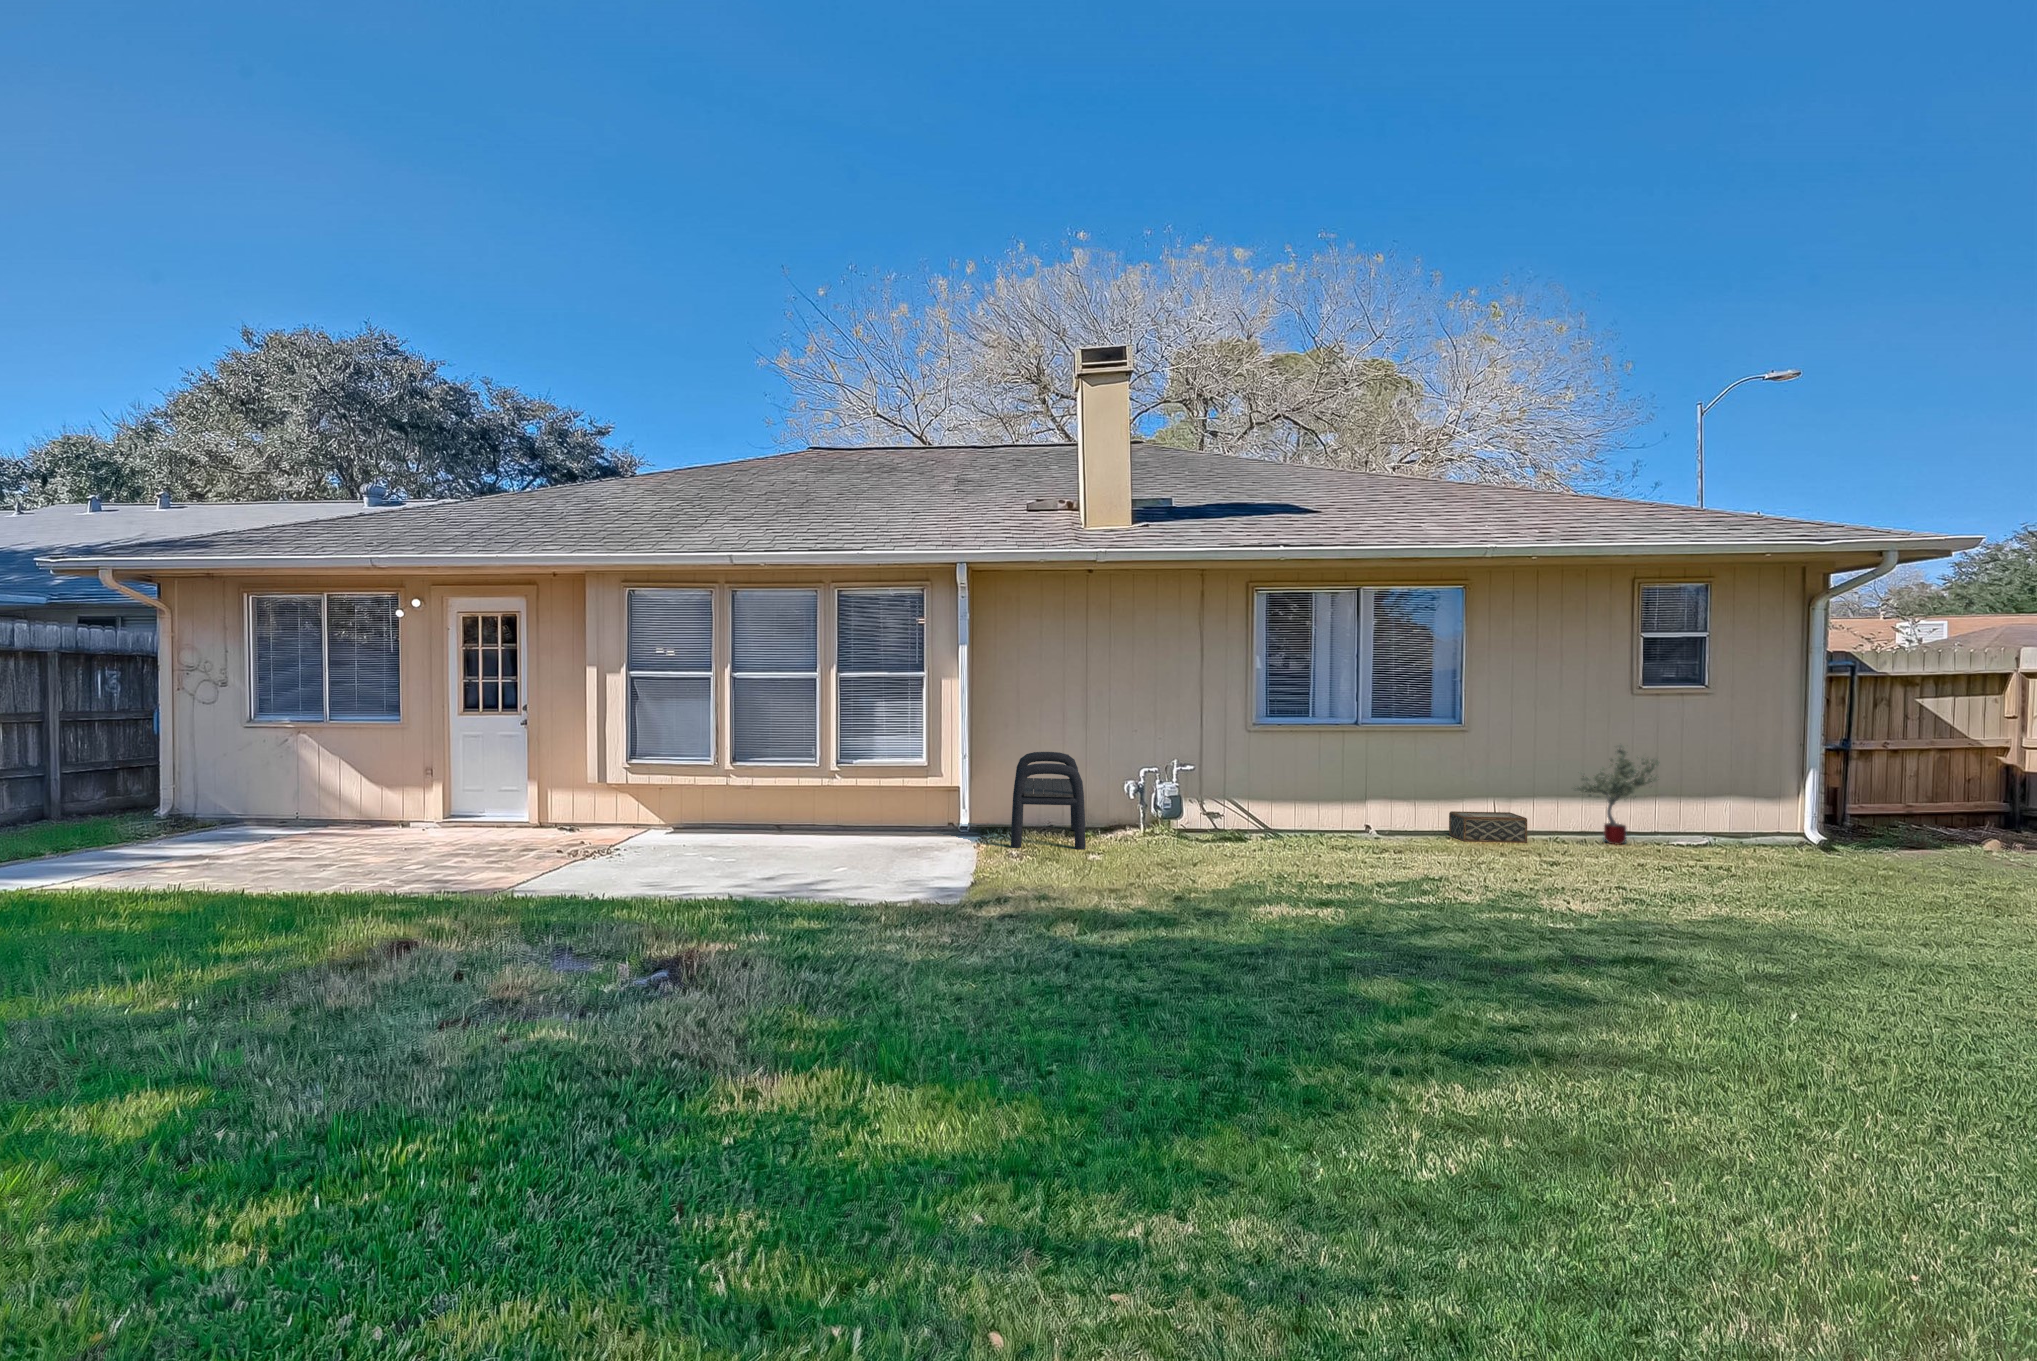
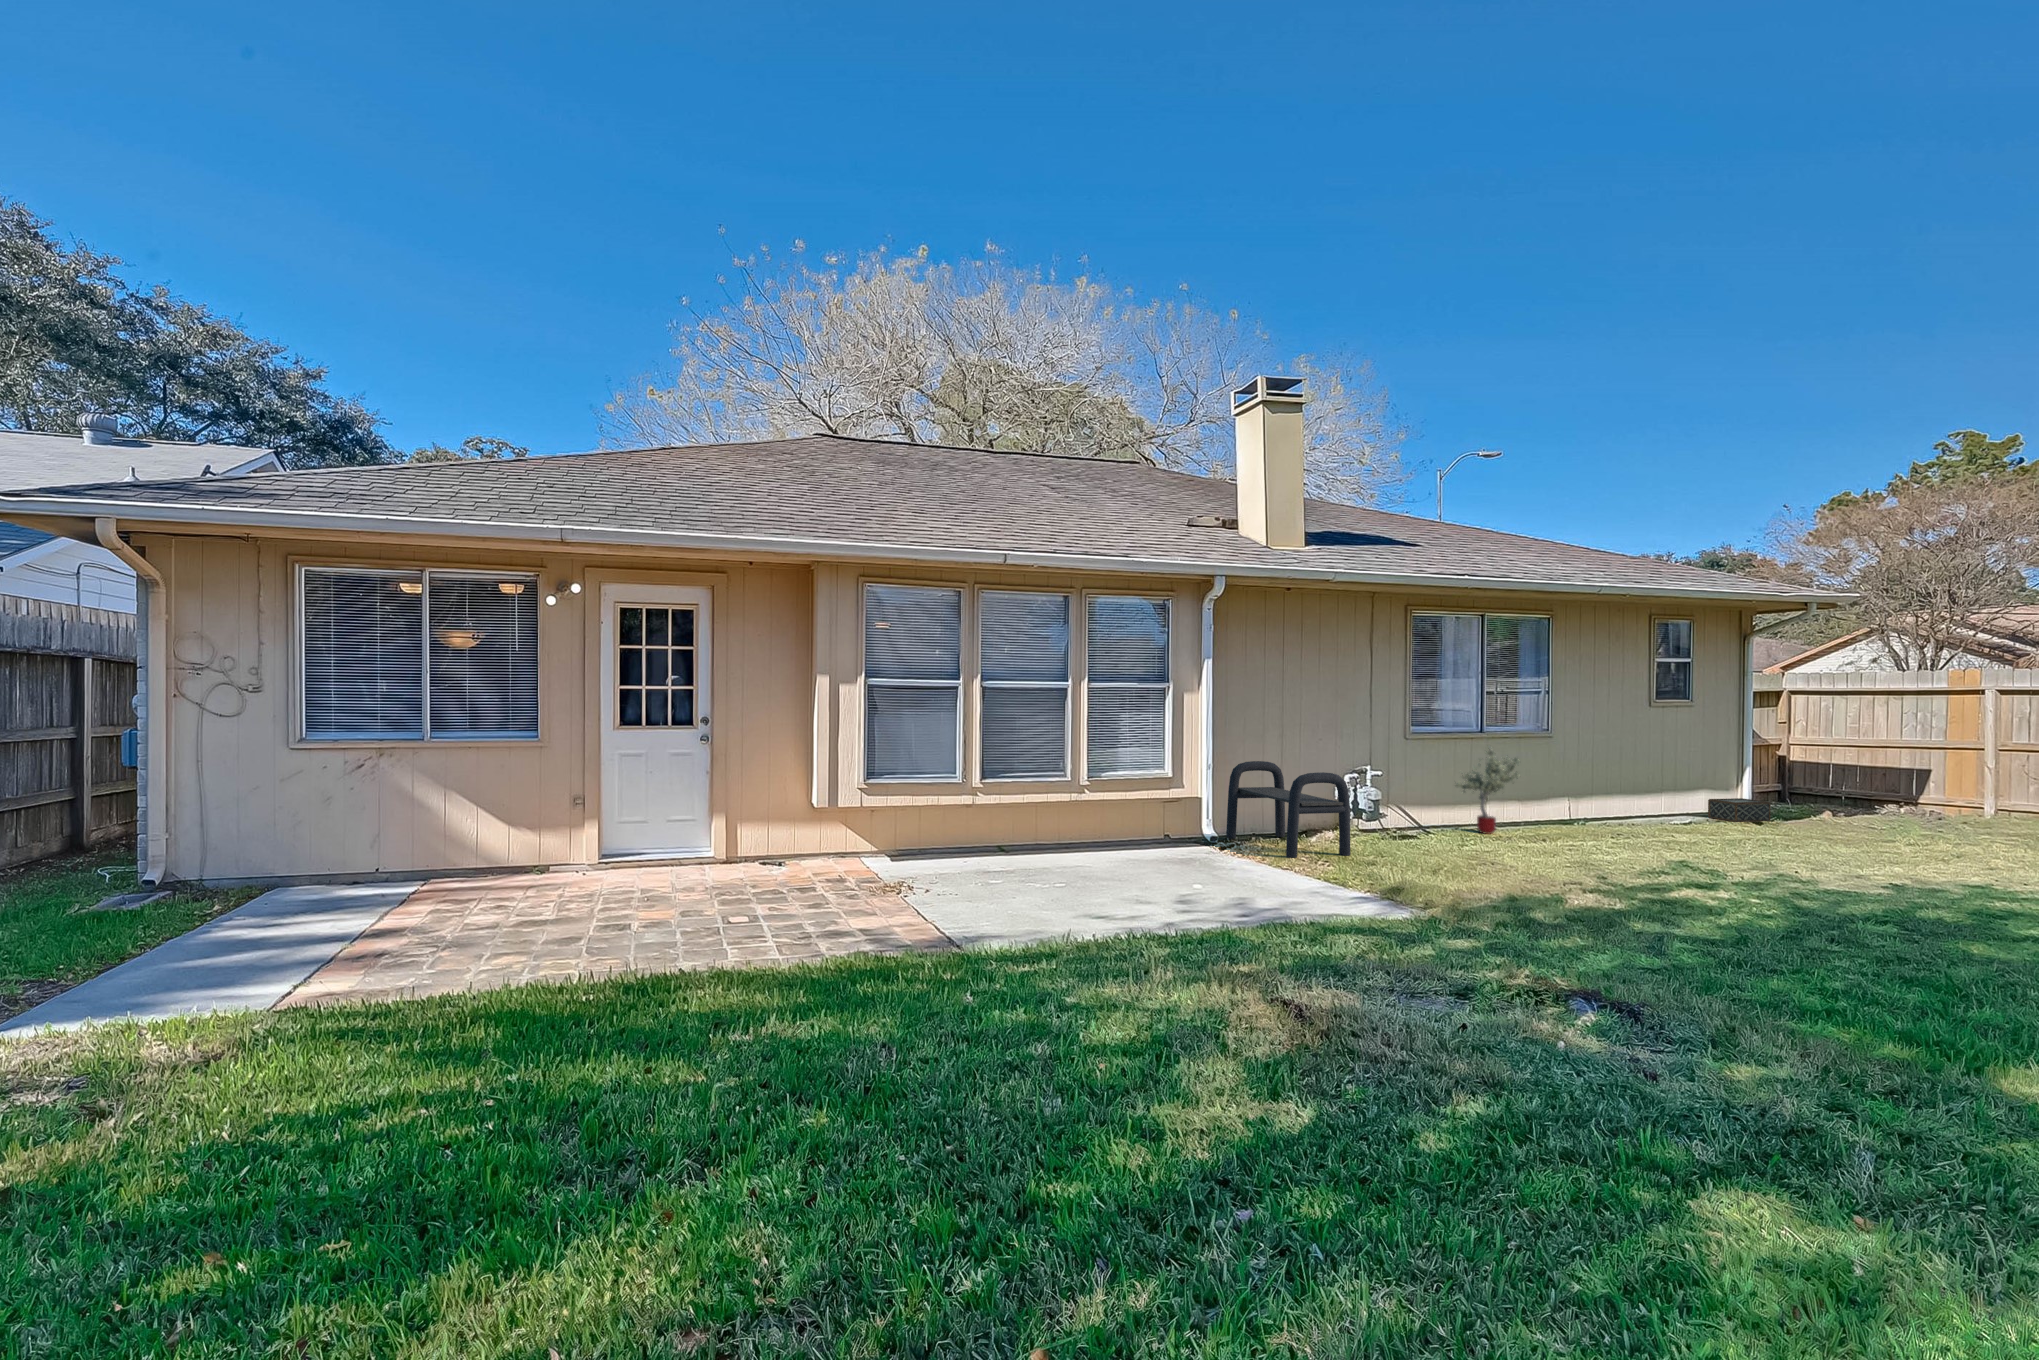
potted tree: present [1575,745,1660,845] -> present [1456,746,1519,834]
woven basket: present [1449,811,1527,843] -> present [1708,798,1771,822]

